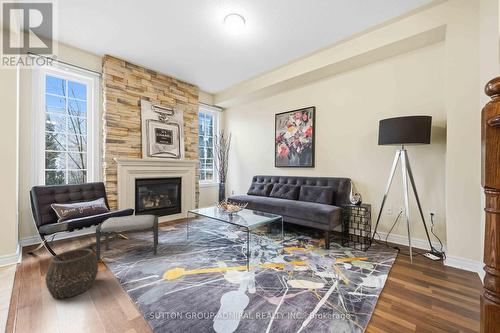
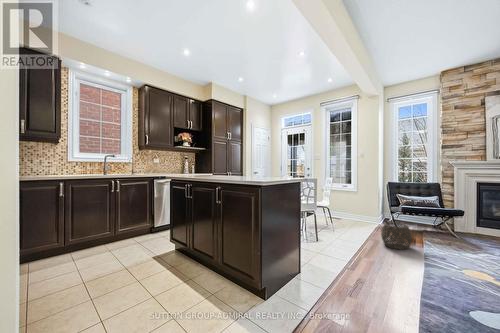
ottoman: present [96,215,158,262] -> none [418,212,488,256]

